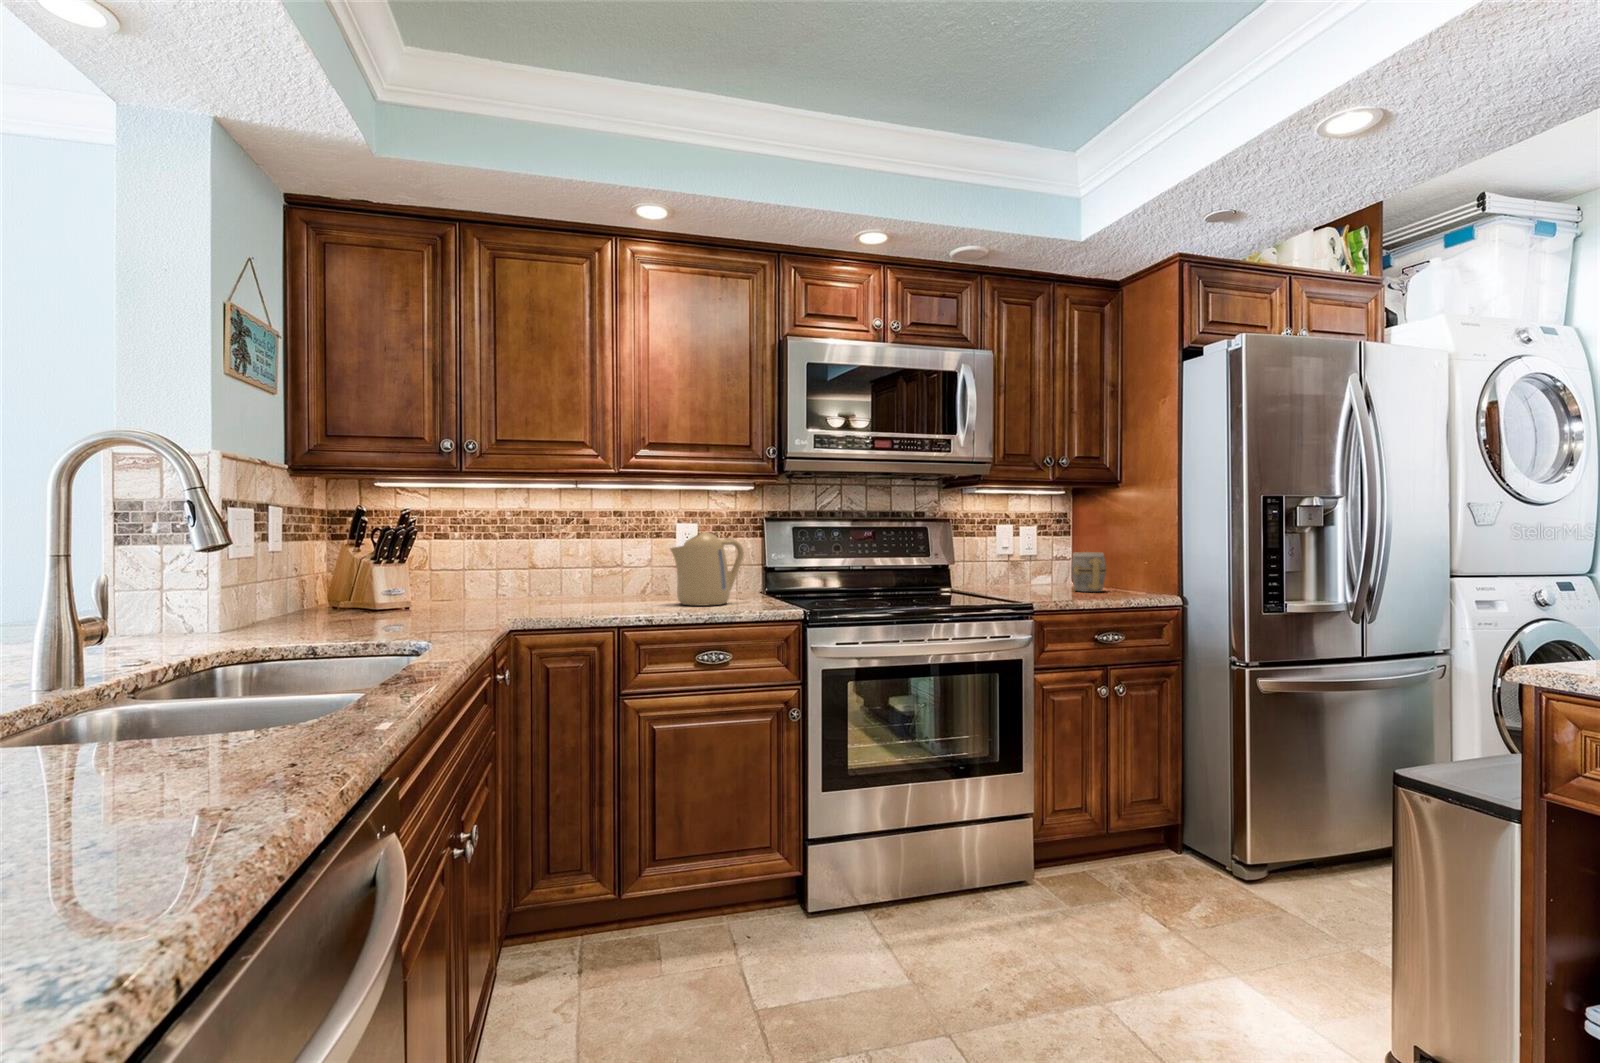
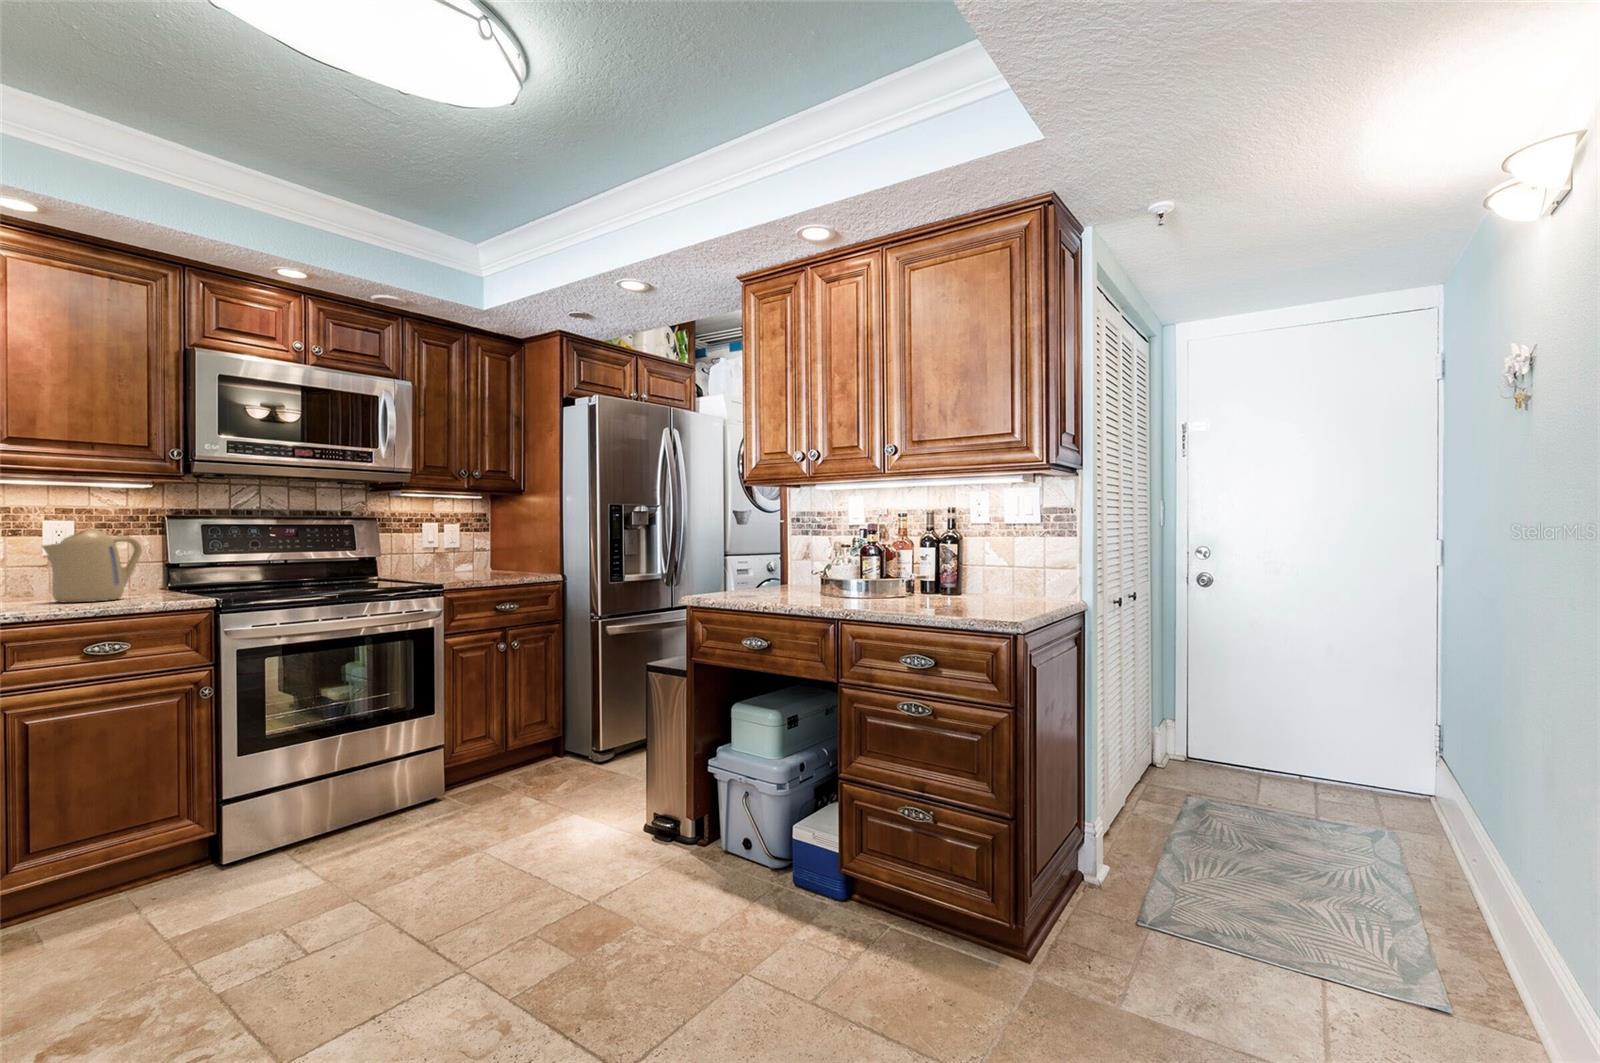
mug: present [1071,552,1106,592] -> none [484,545,511,575]

